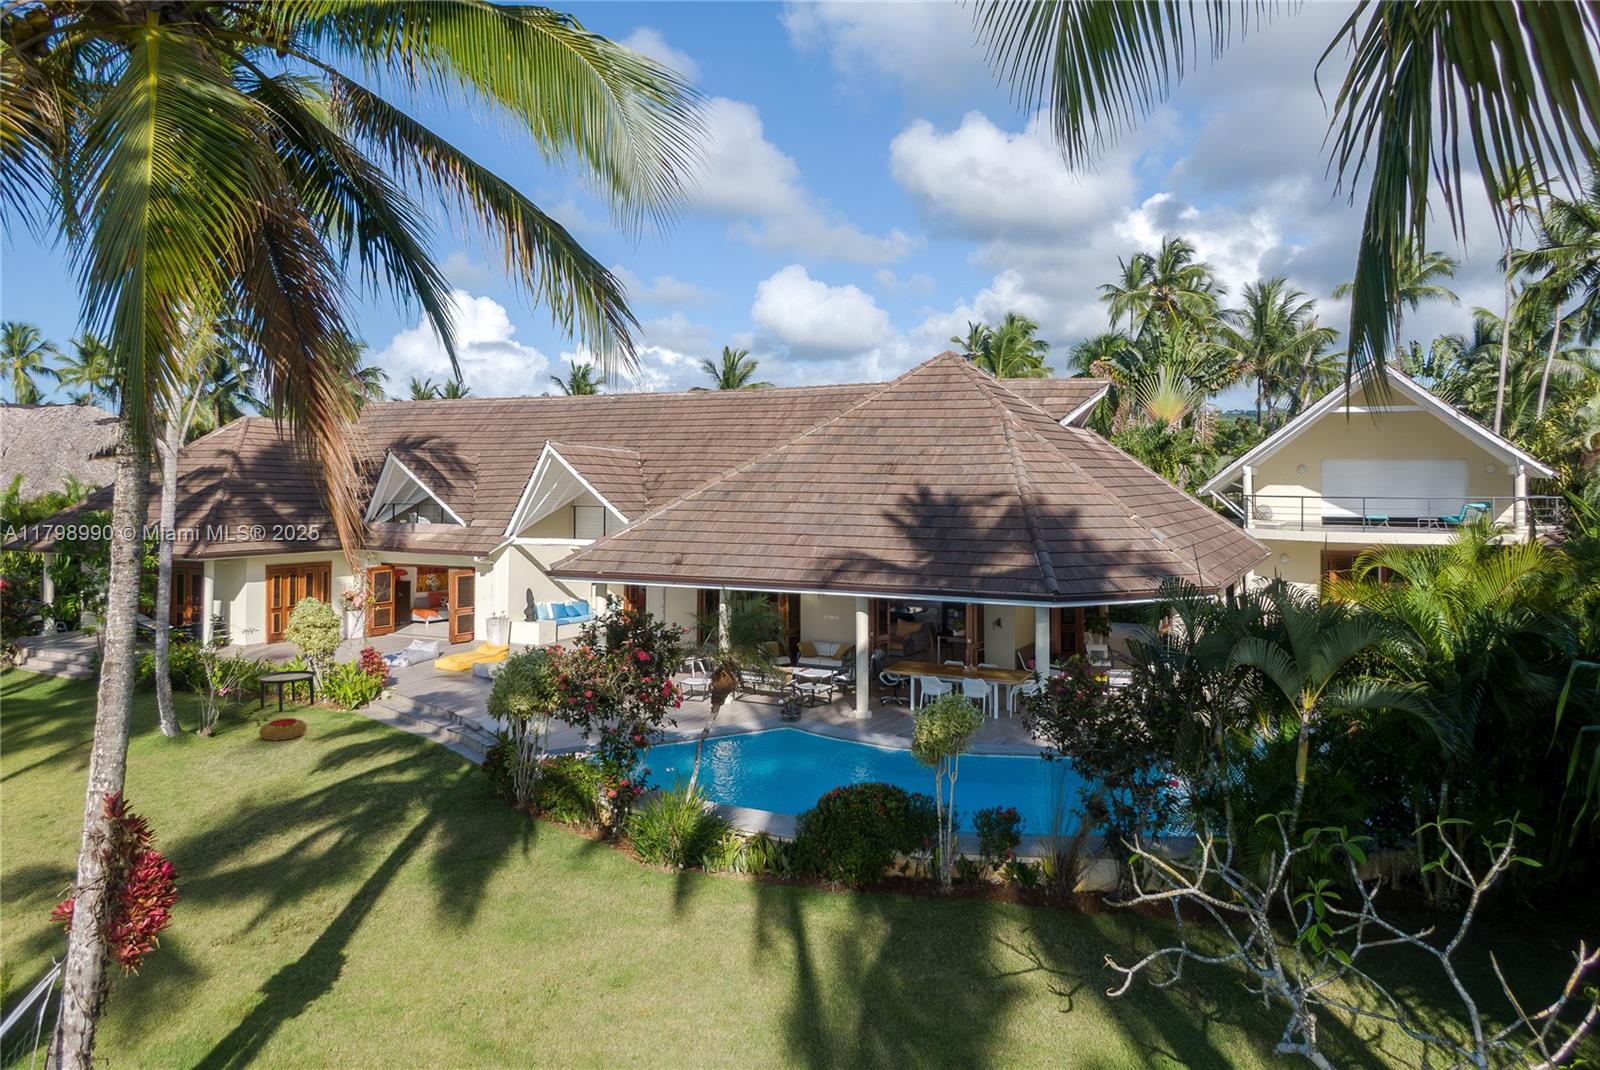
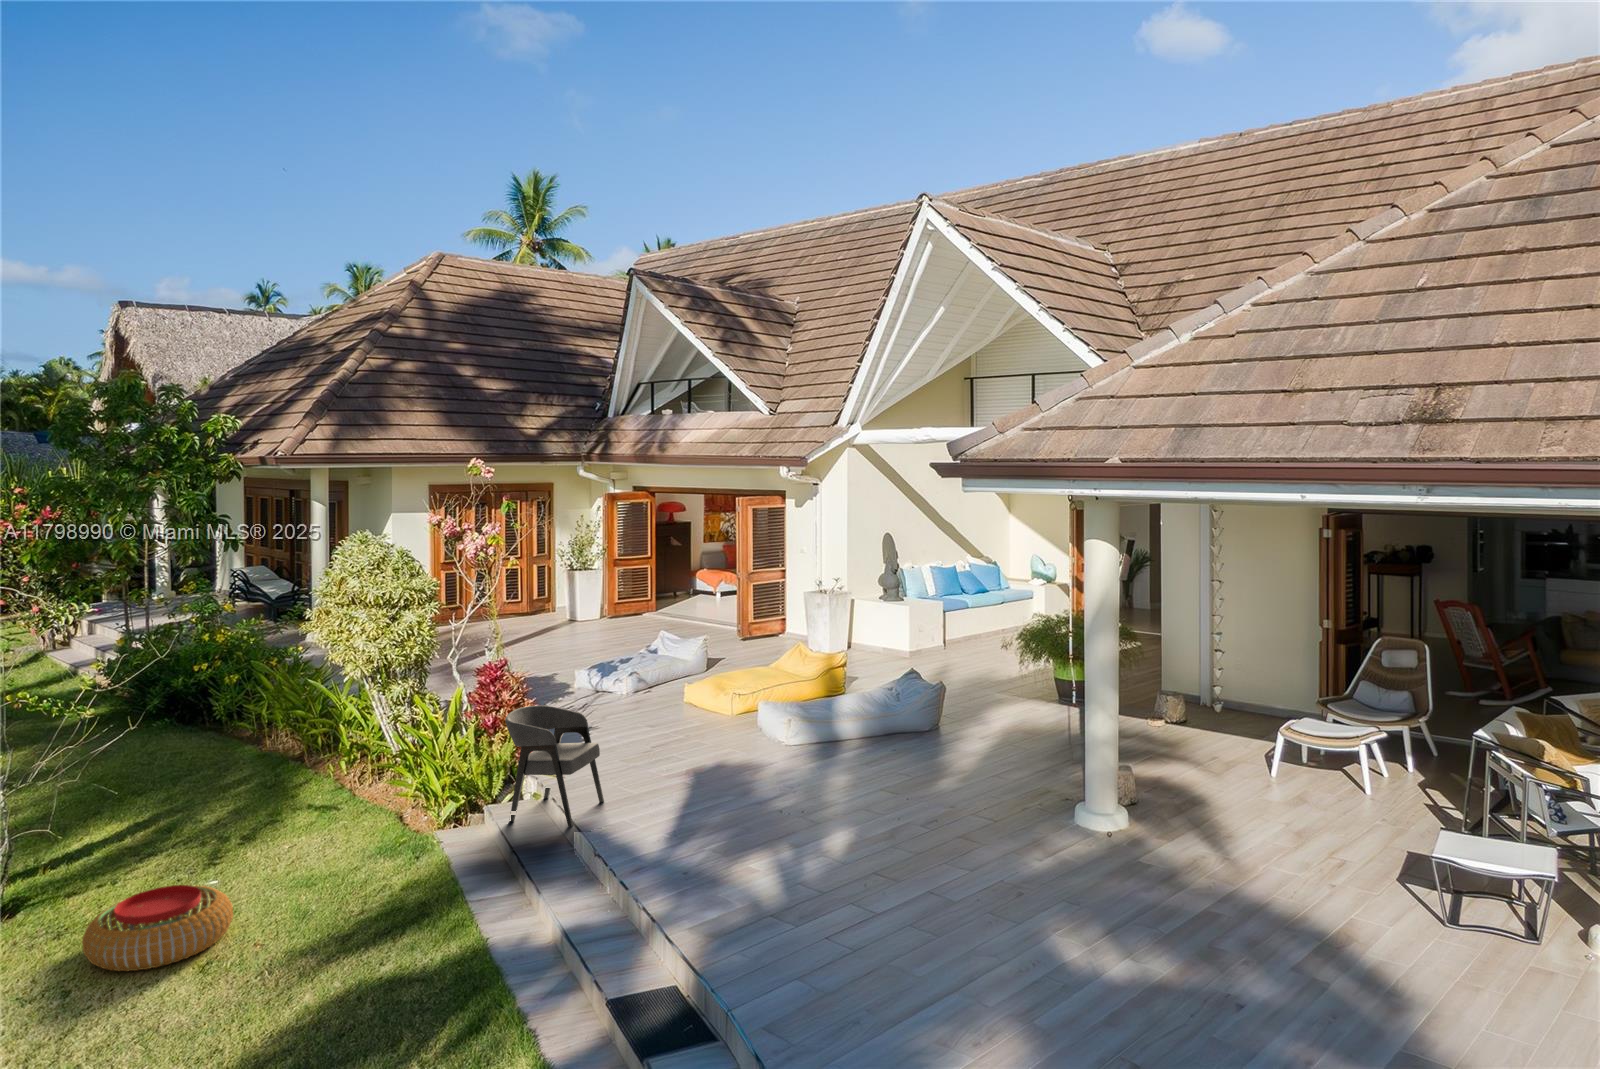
chair: none [380,663,417,705] -> present [505,706,604,826]
round table: present [256,671,316,711] -> none [245,707,386,815]

